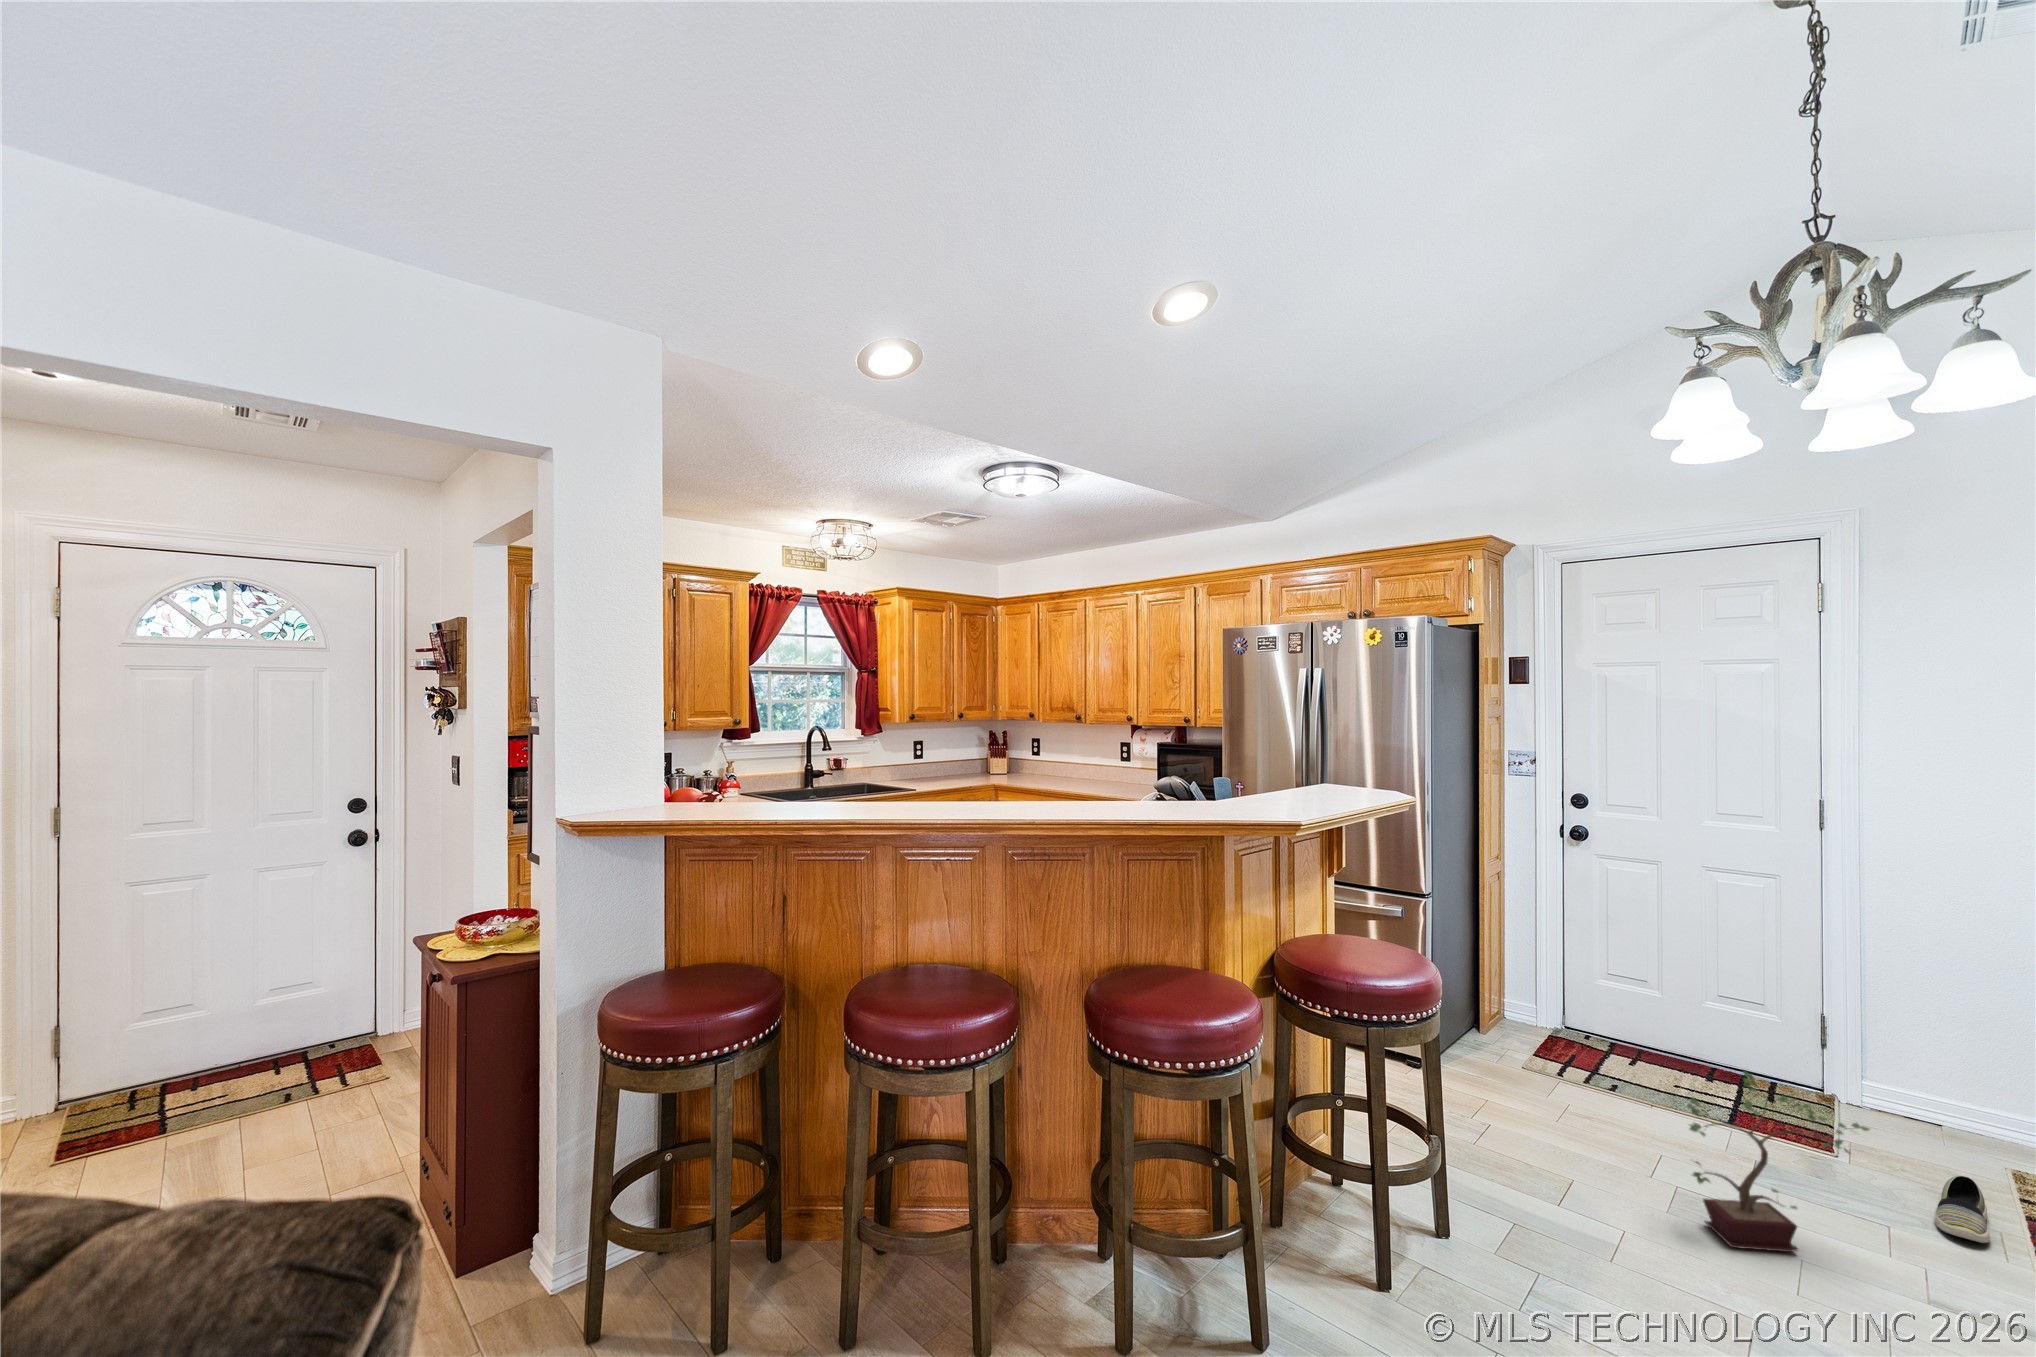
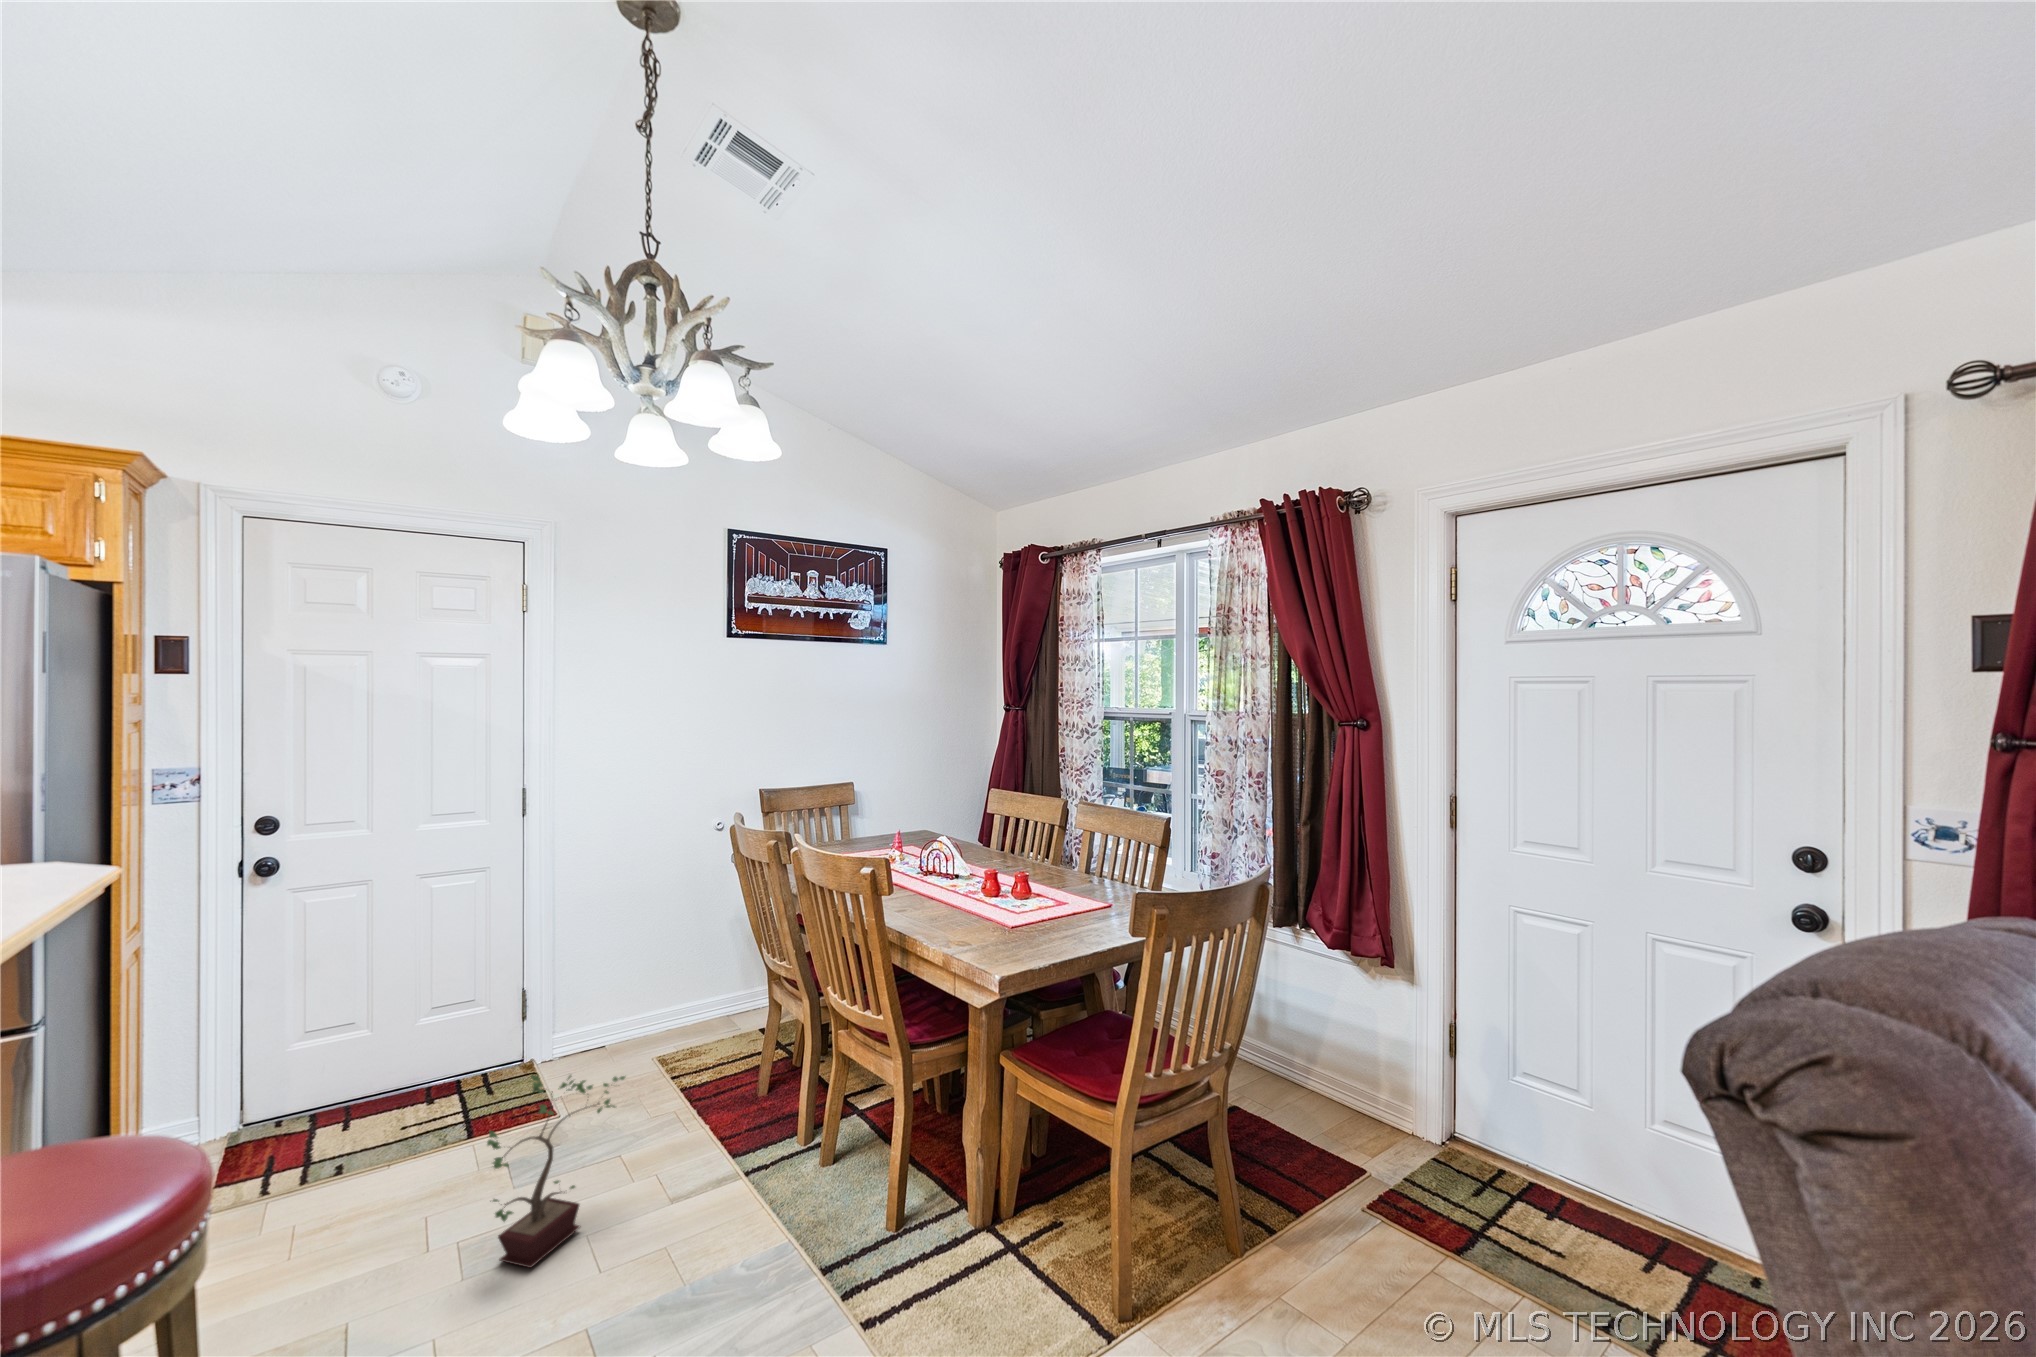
shoe: present [1935,1176,1990,1243] -> none [637,1079,675,1134]

